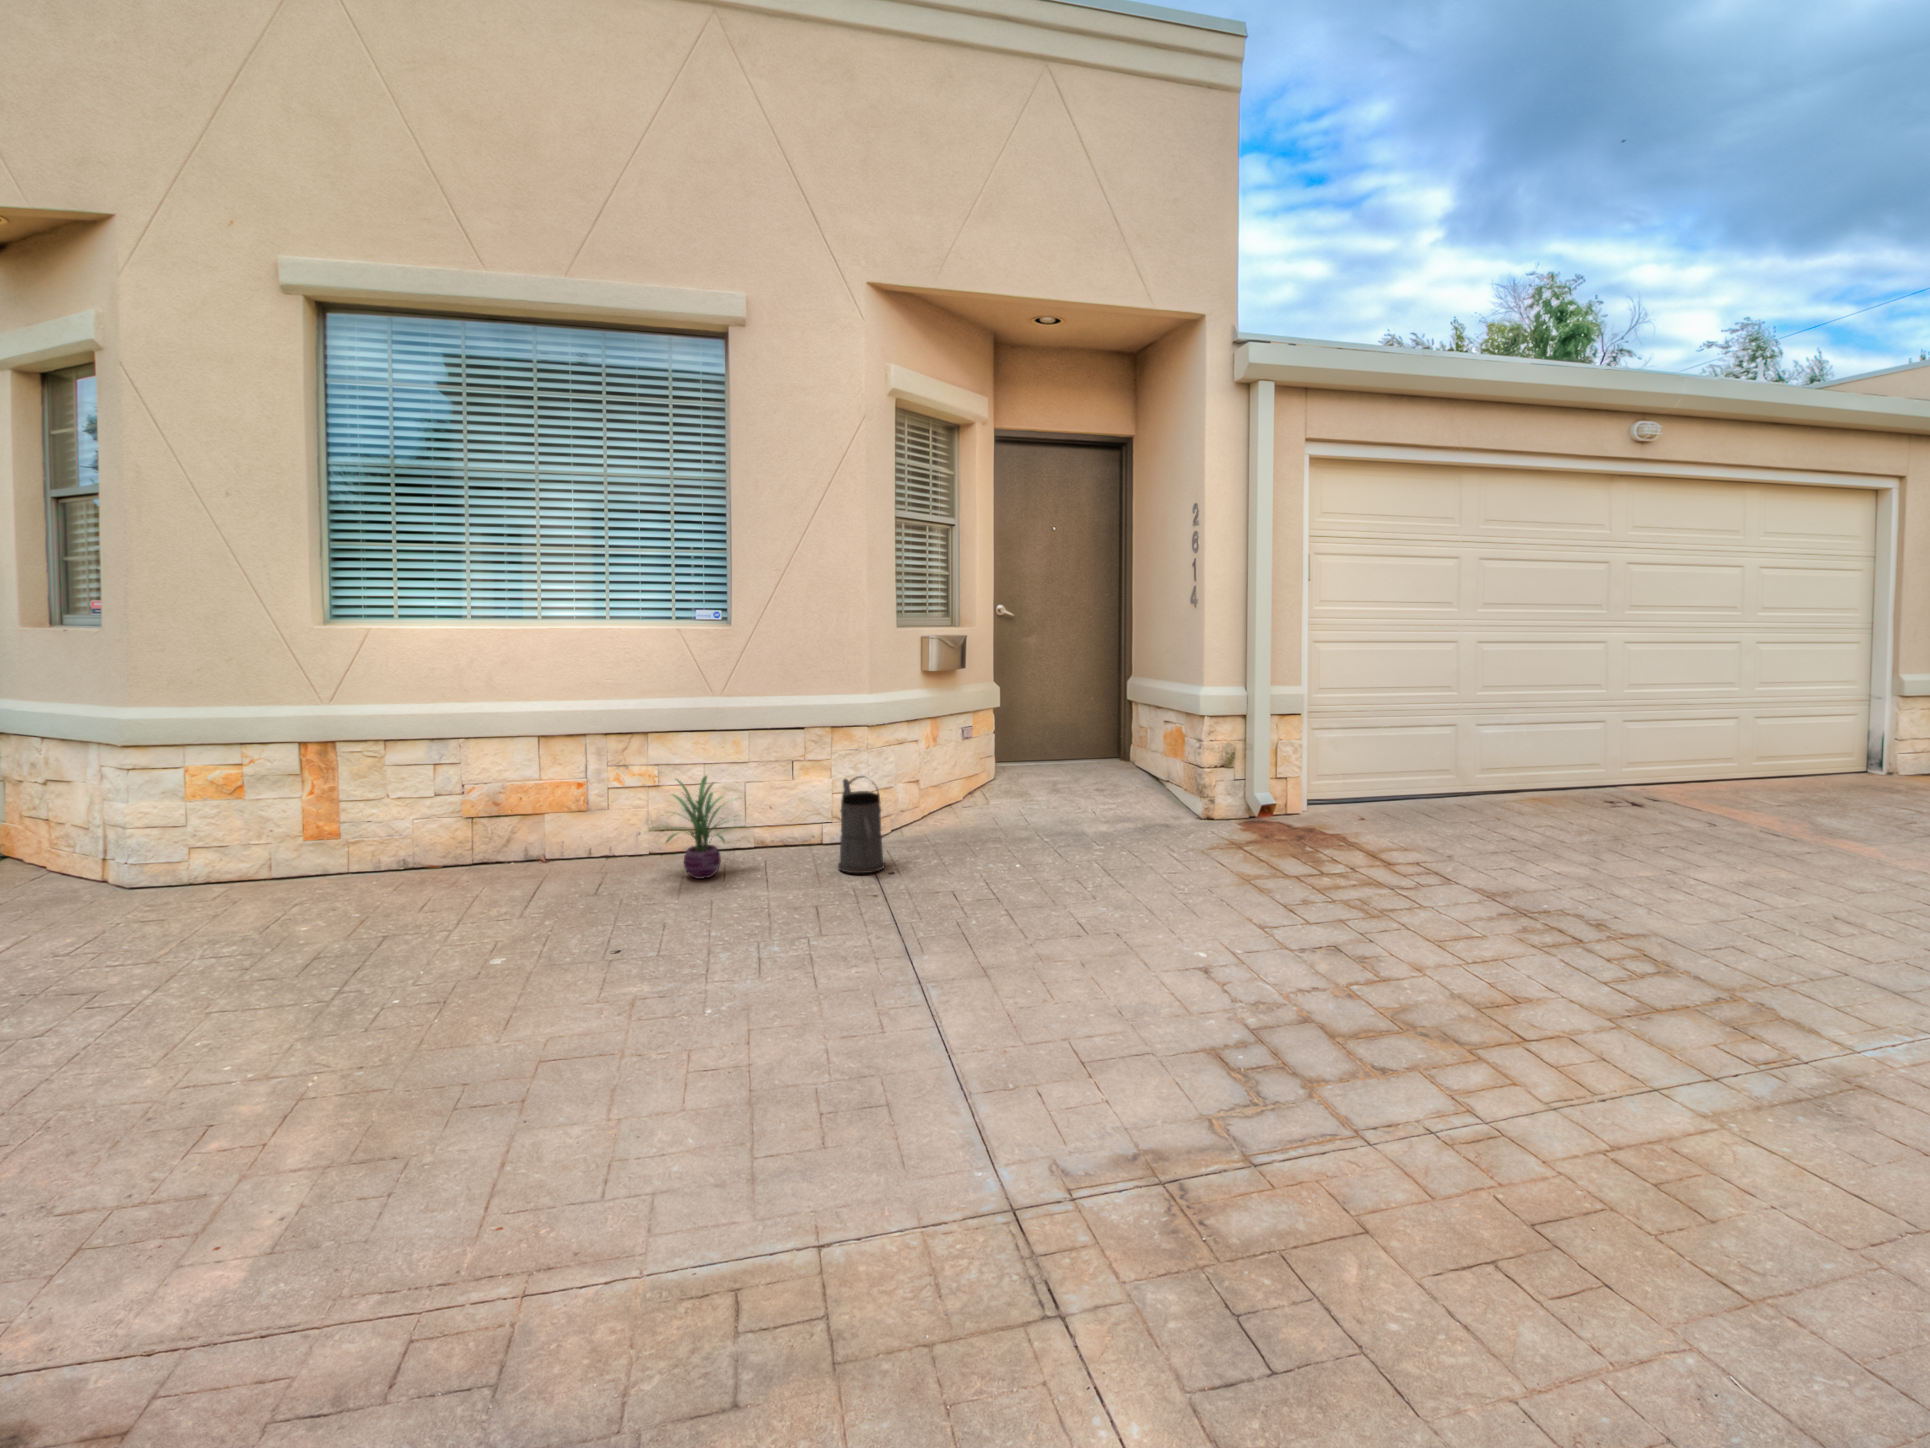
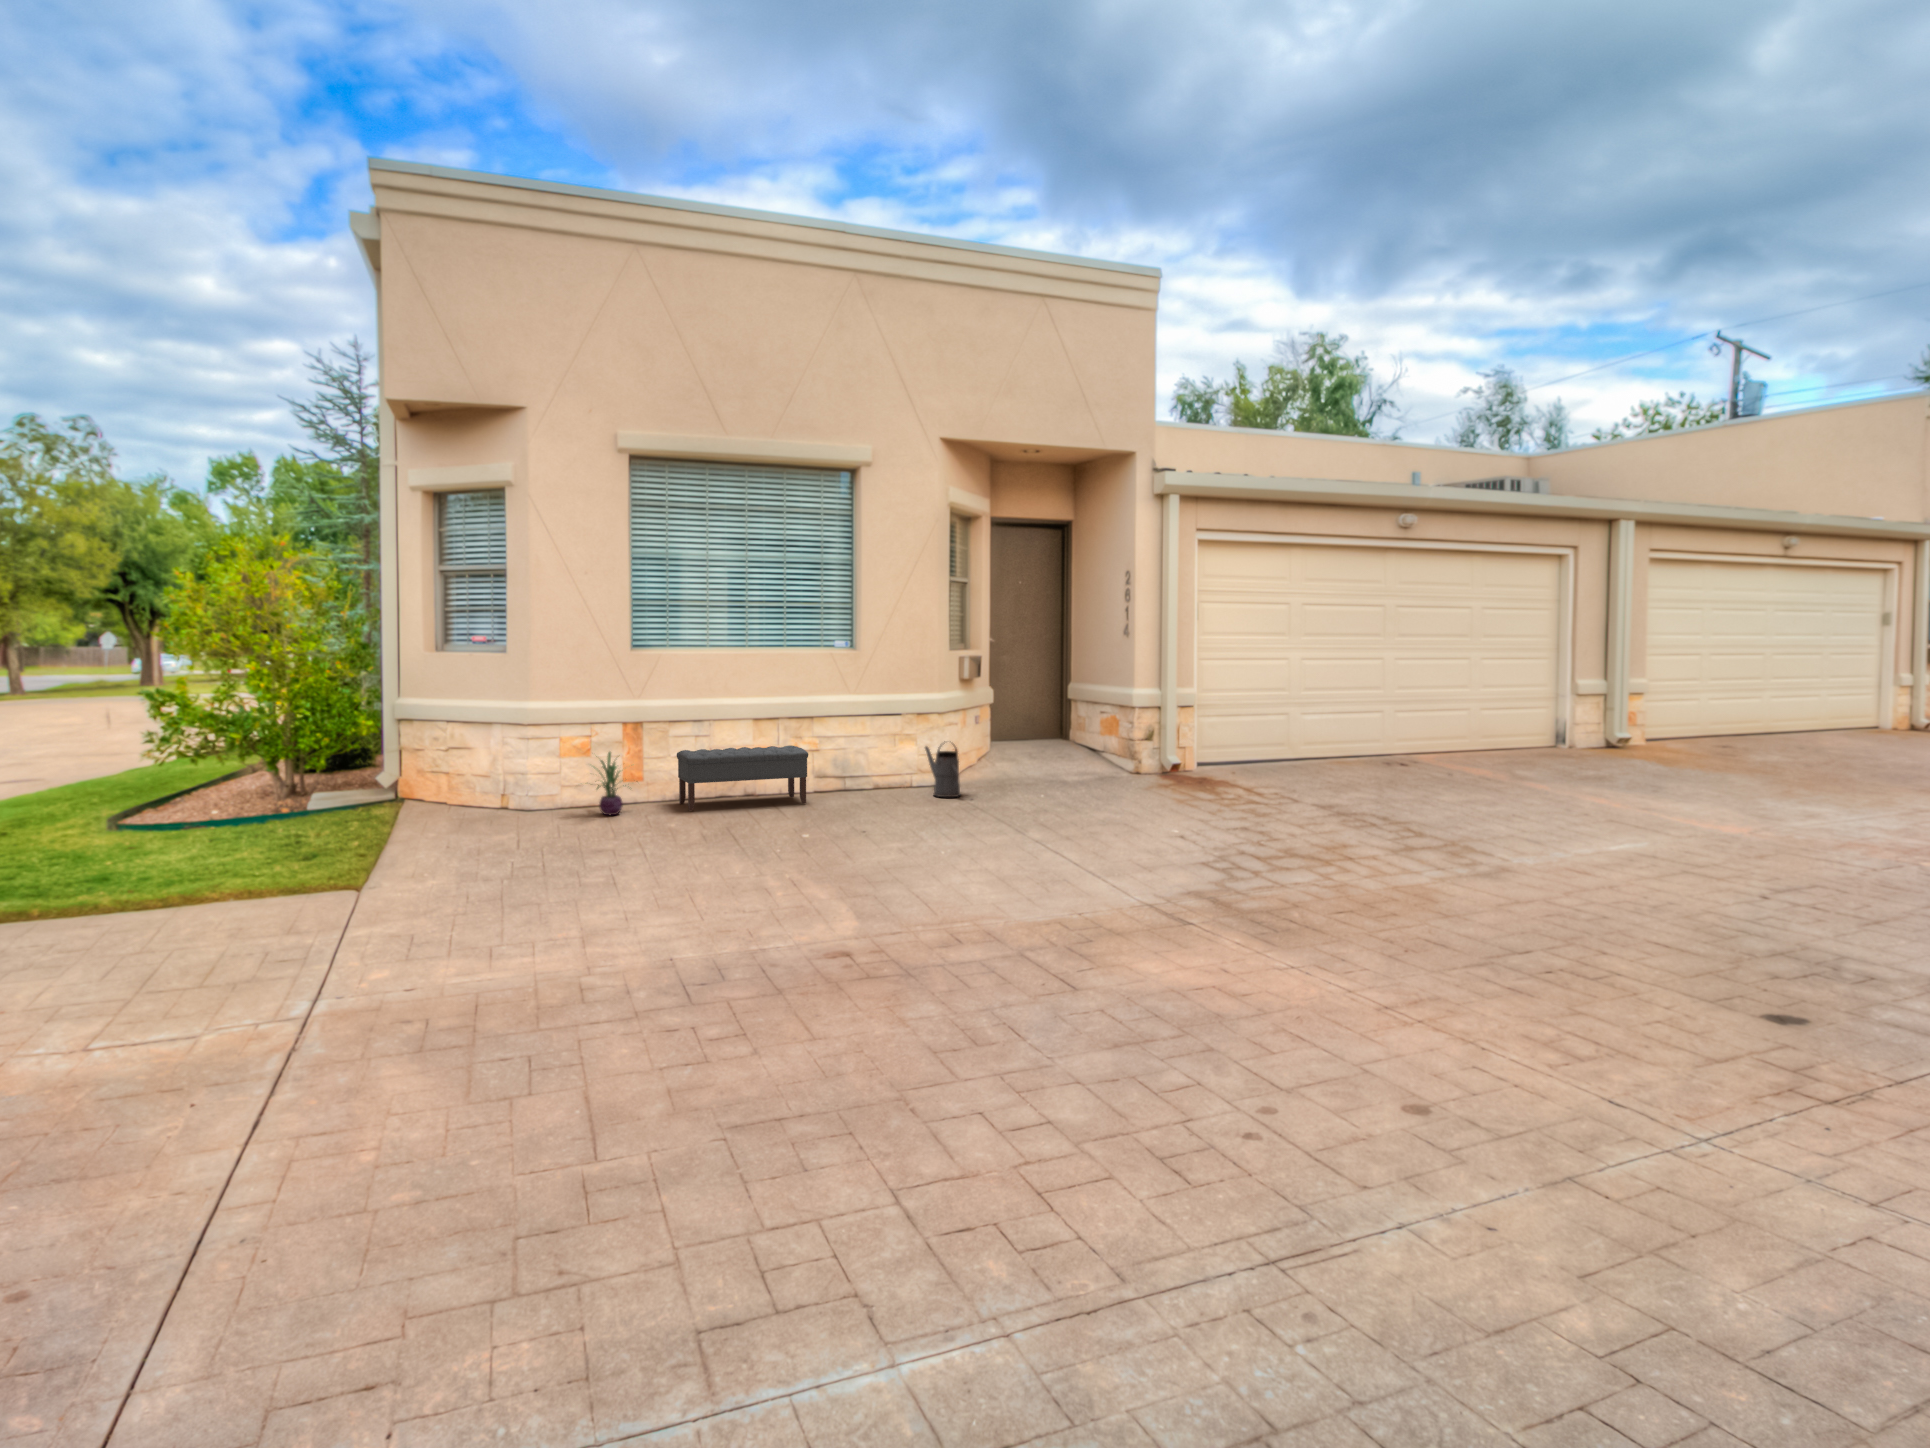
decorative plant: present [651,776,736,879] -> present [594,752,629,815]
bench: none [362,780,610,900] -> present [677,746,808,811]

